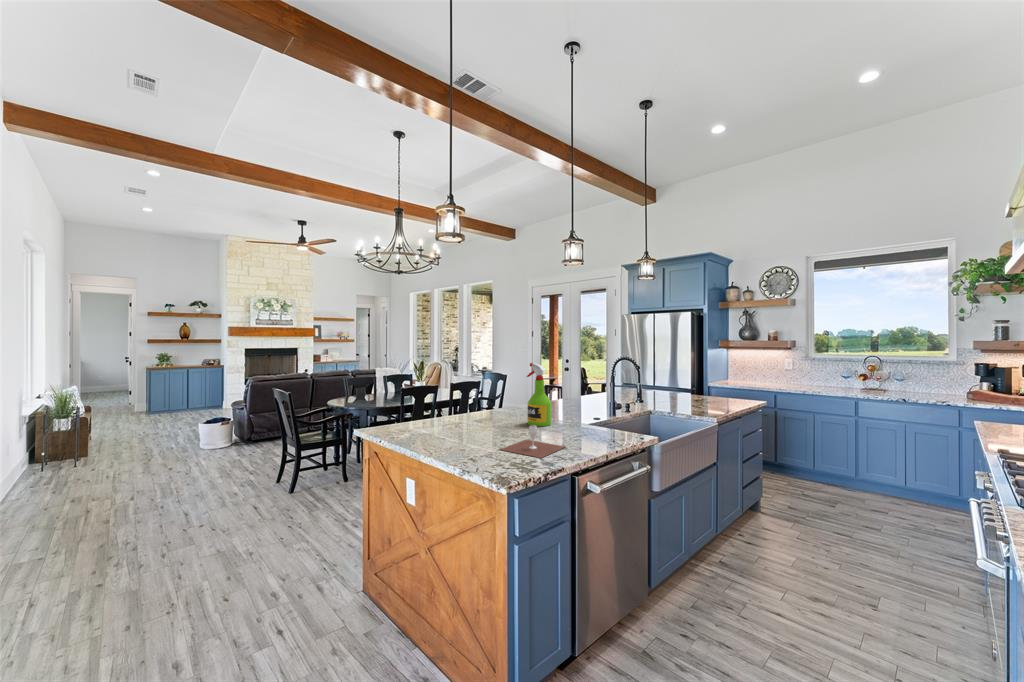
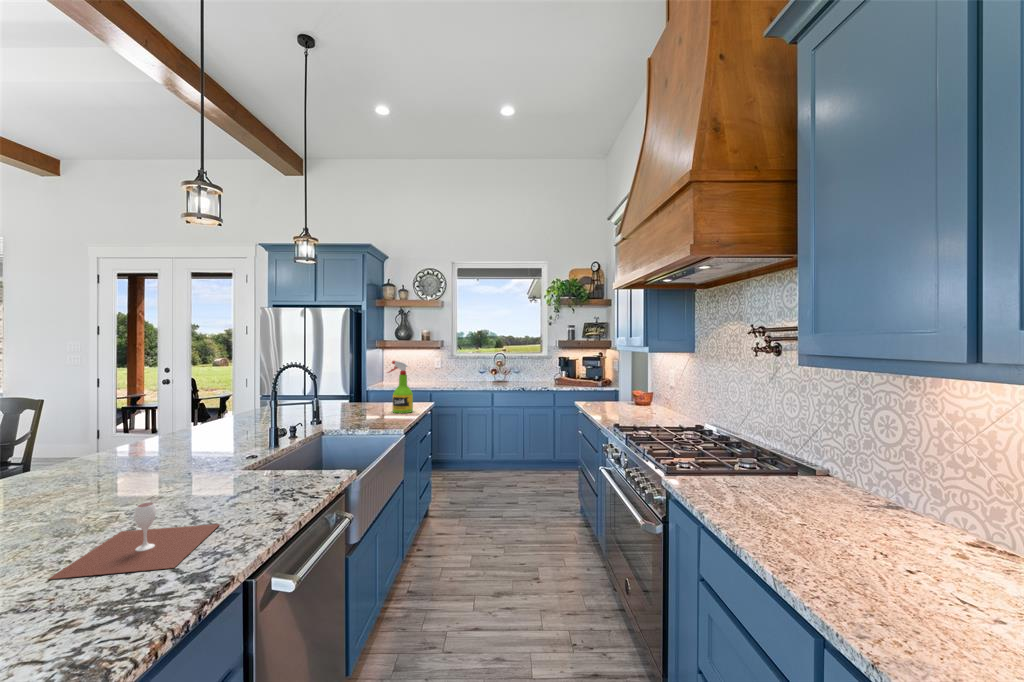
spray bottle: present [527,363,551,426] -> present [388,361,413,413]

